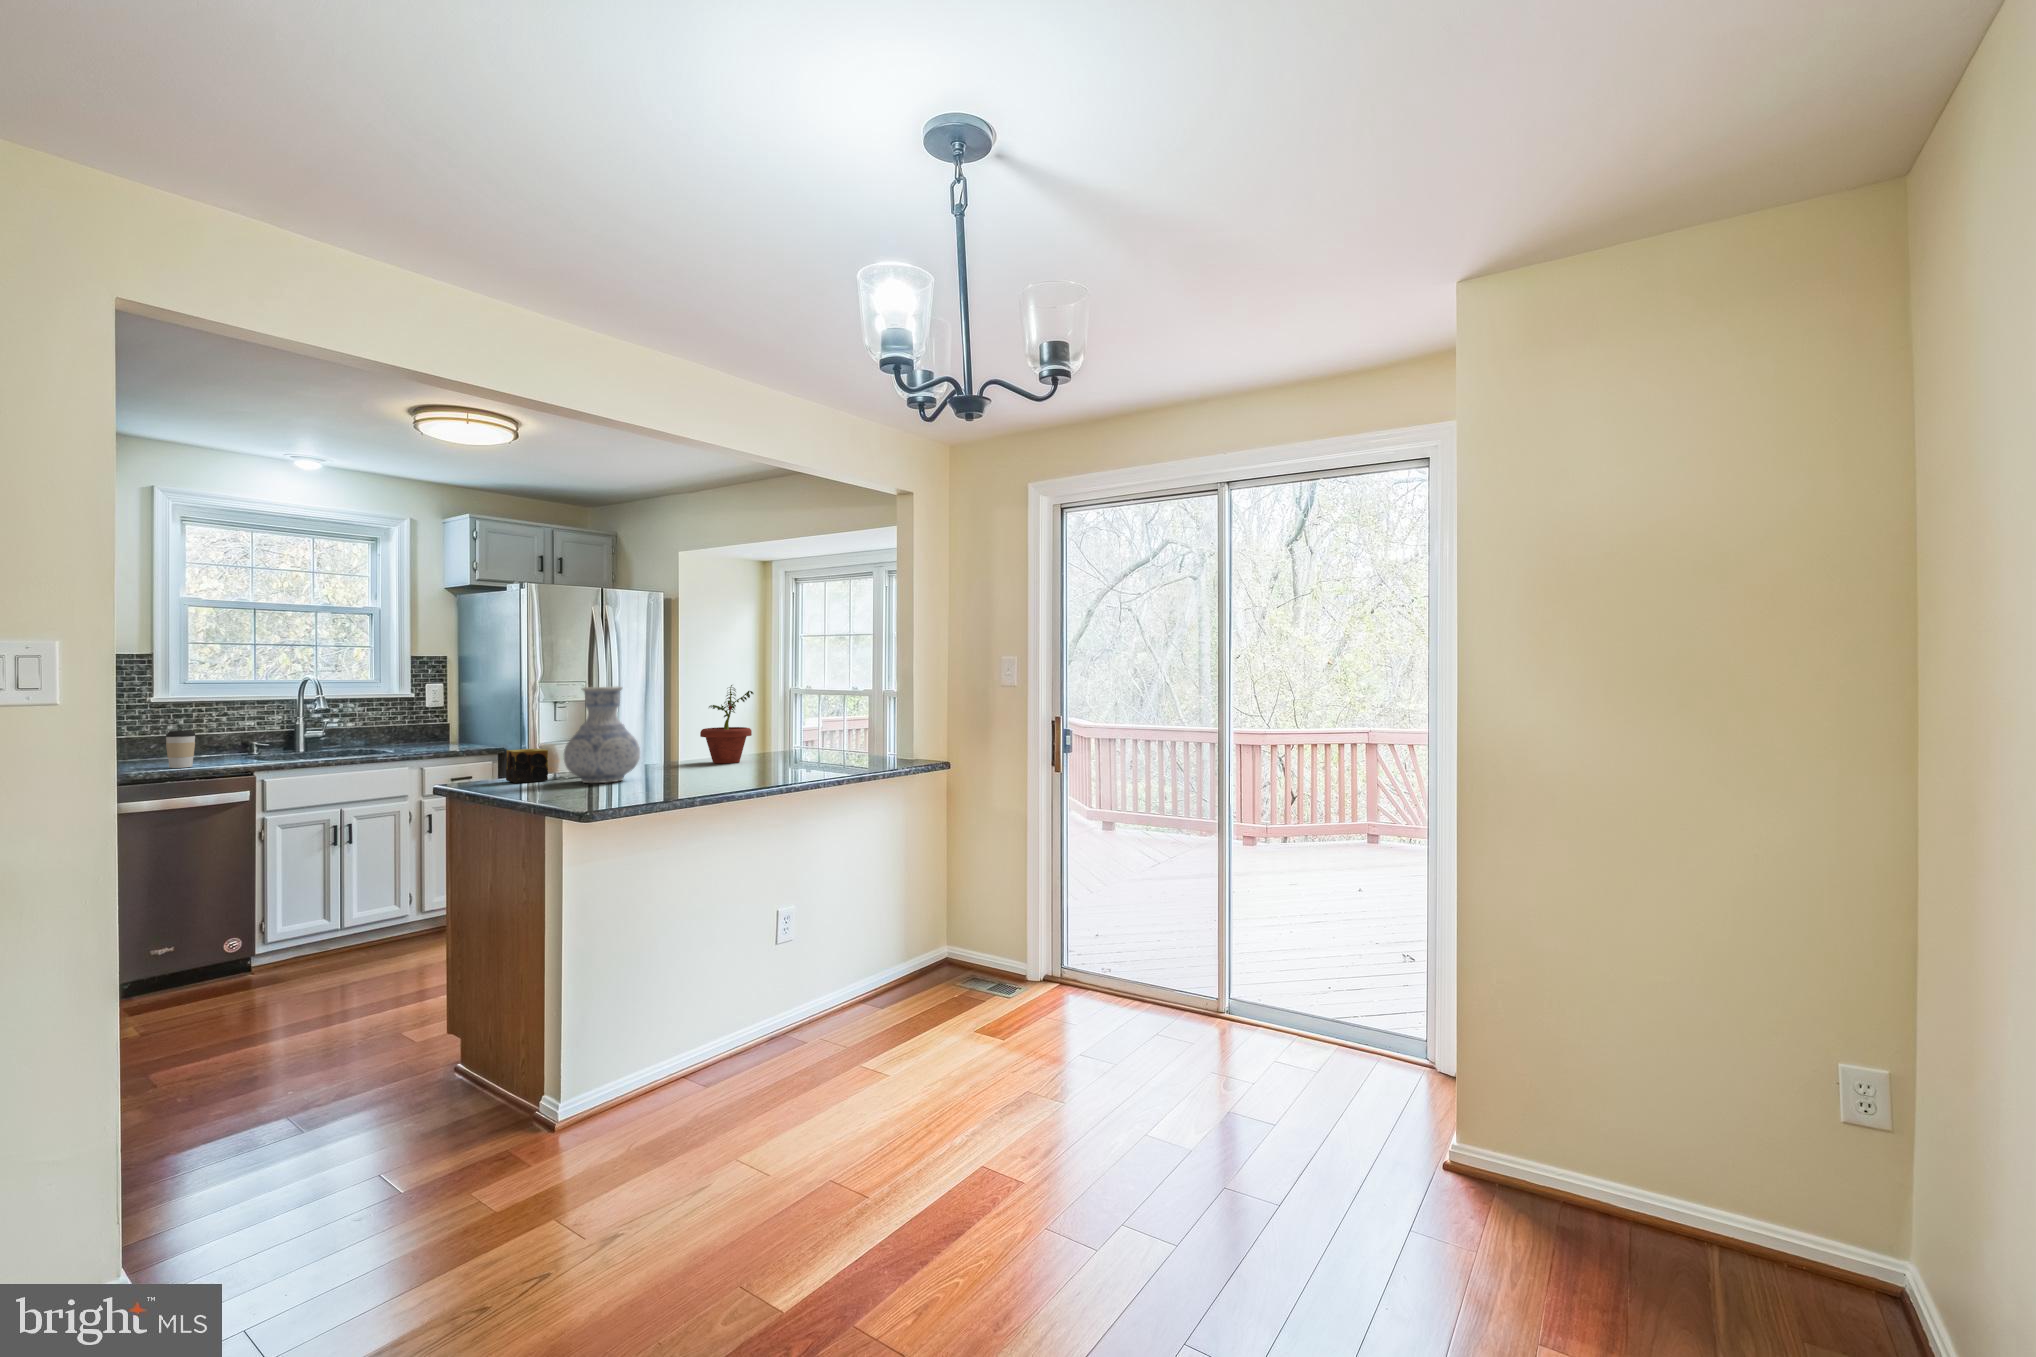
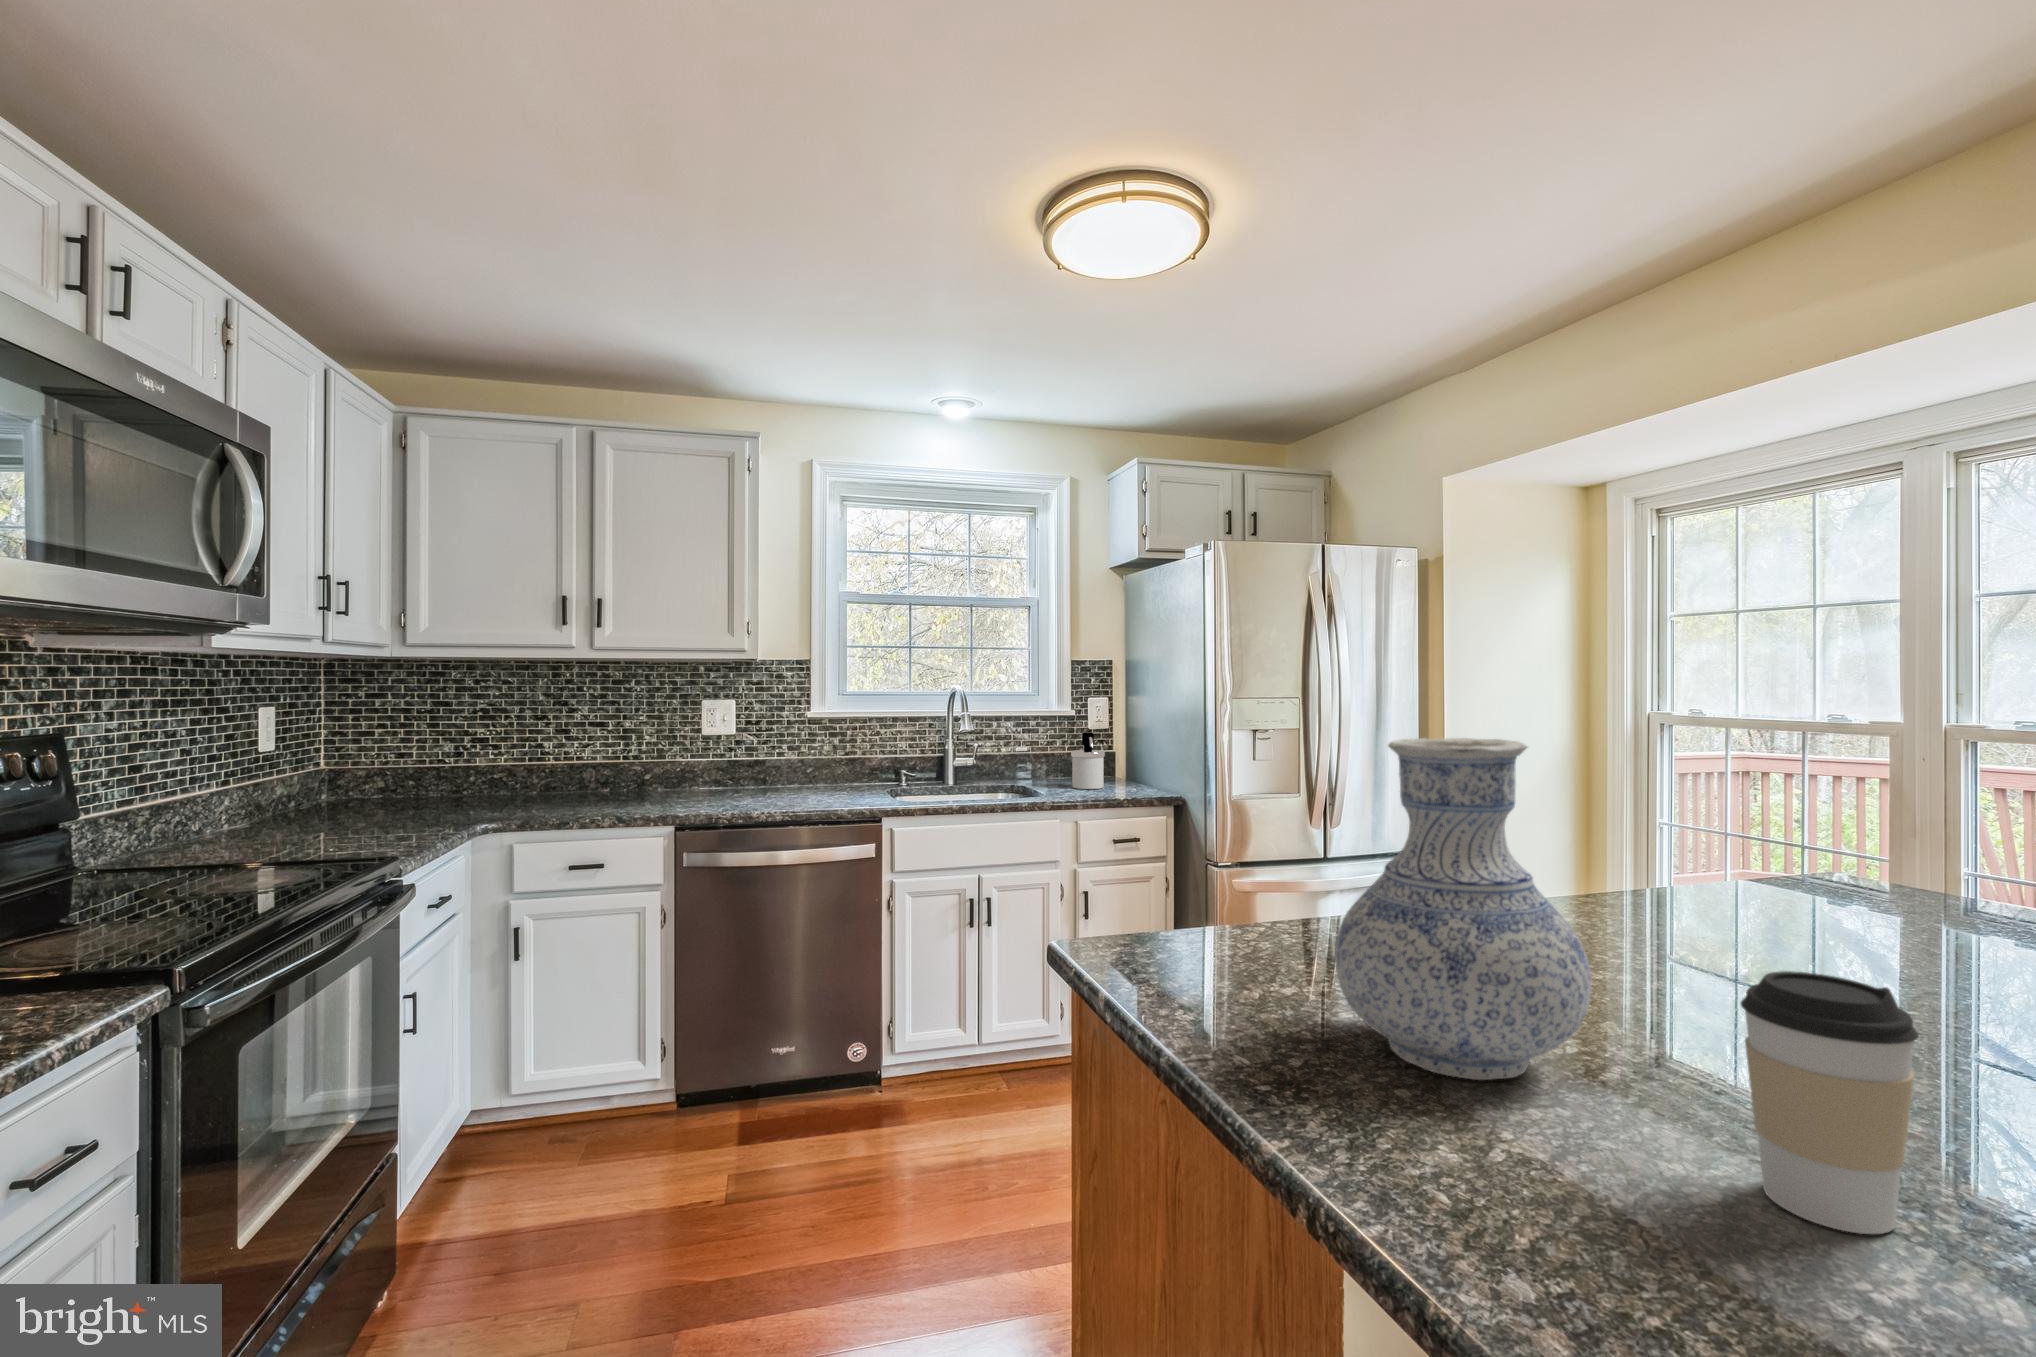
potted plant: present [700,685,754,763] -> none [1649,724,1843,958]
soap dispenser: none [414,708,443,748] -> present [1071,732,1105,789]
coffee cup: present [166,730,196,768] -> present [1741,971,1919,1234]
candle: present [506,749,548,783] -> none [1177,892,1282,998]

